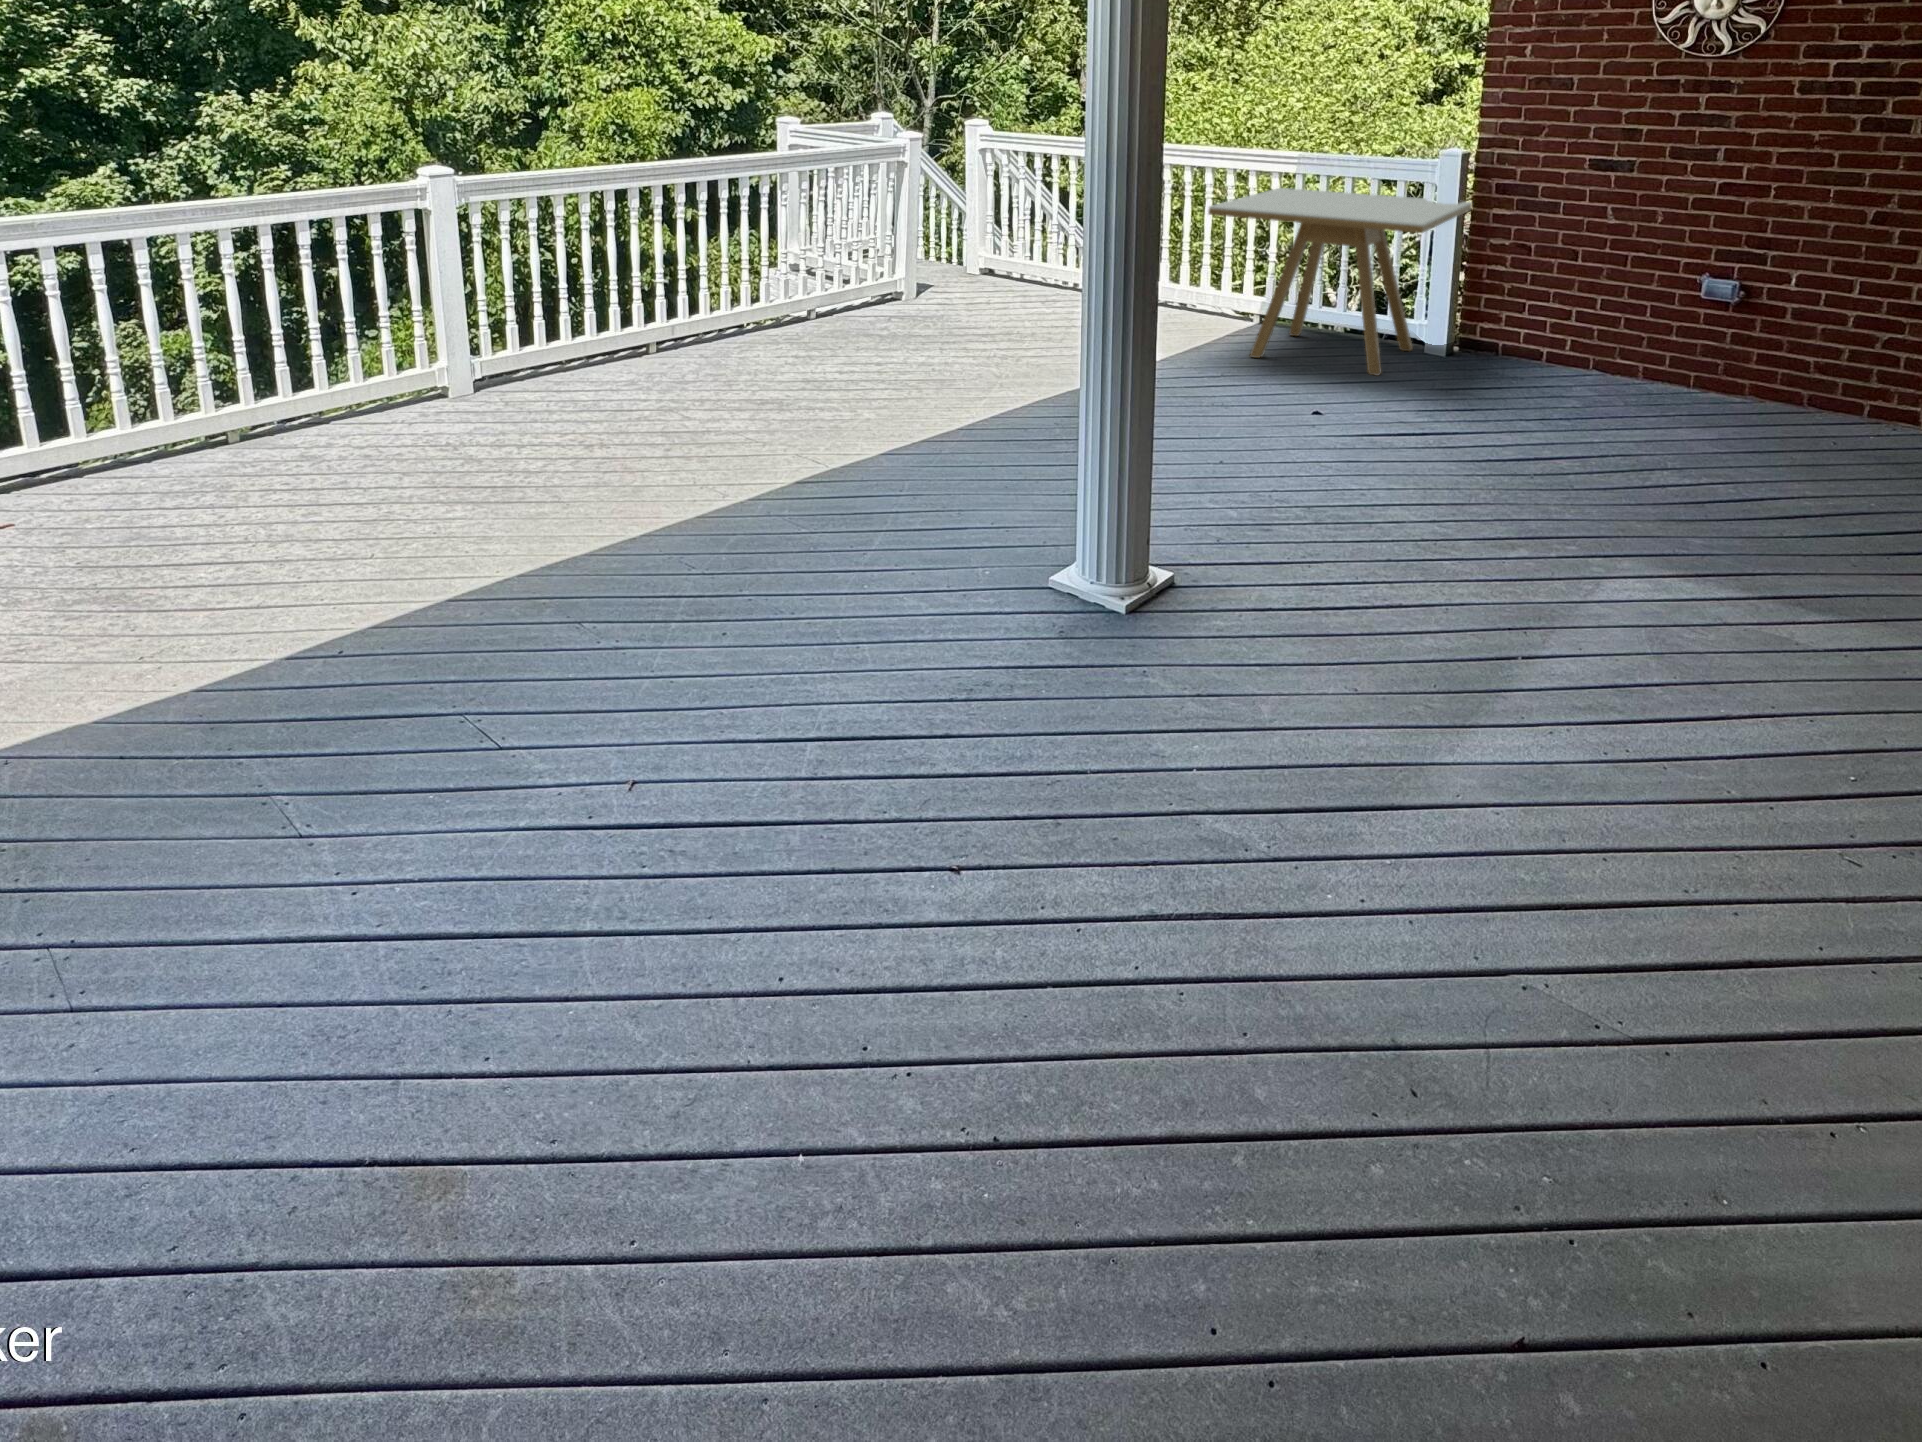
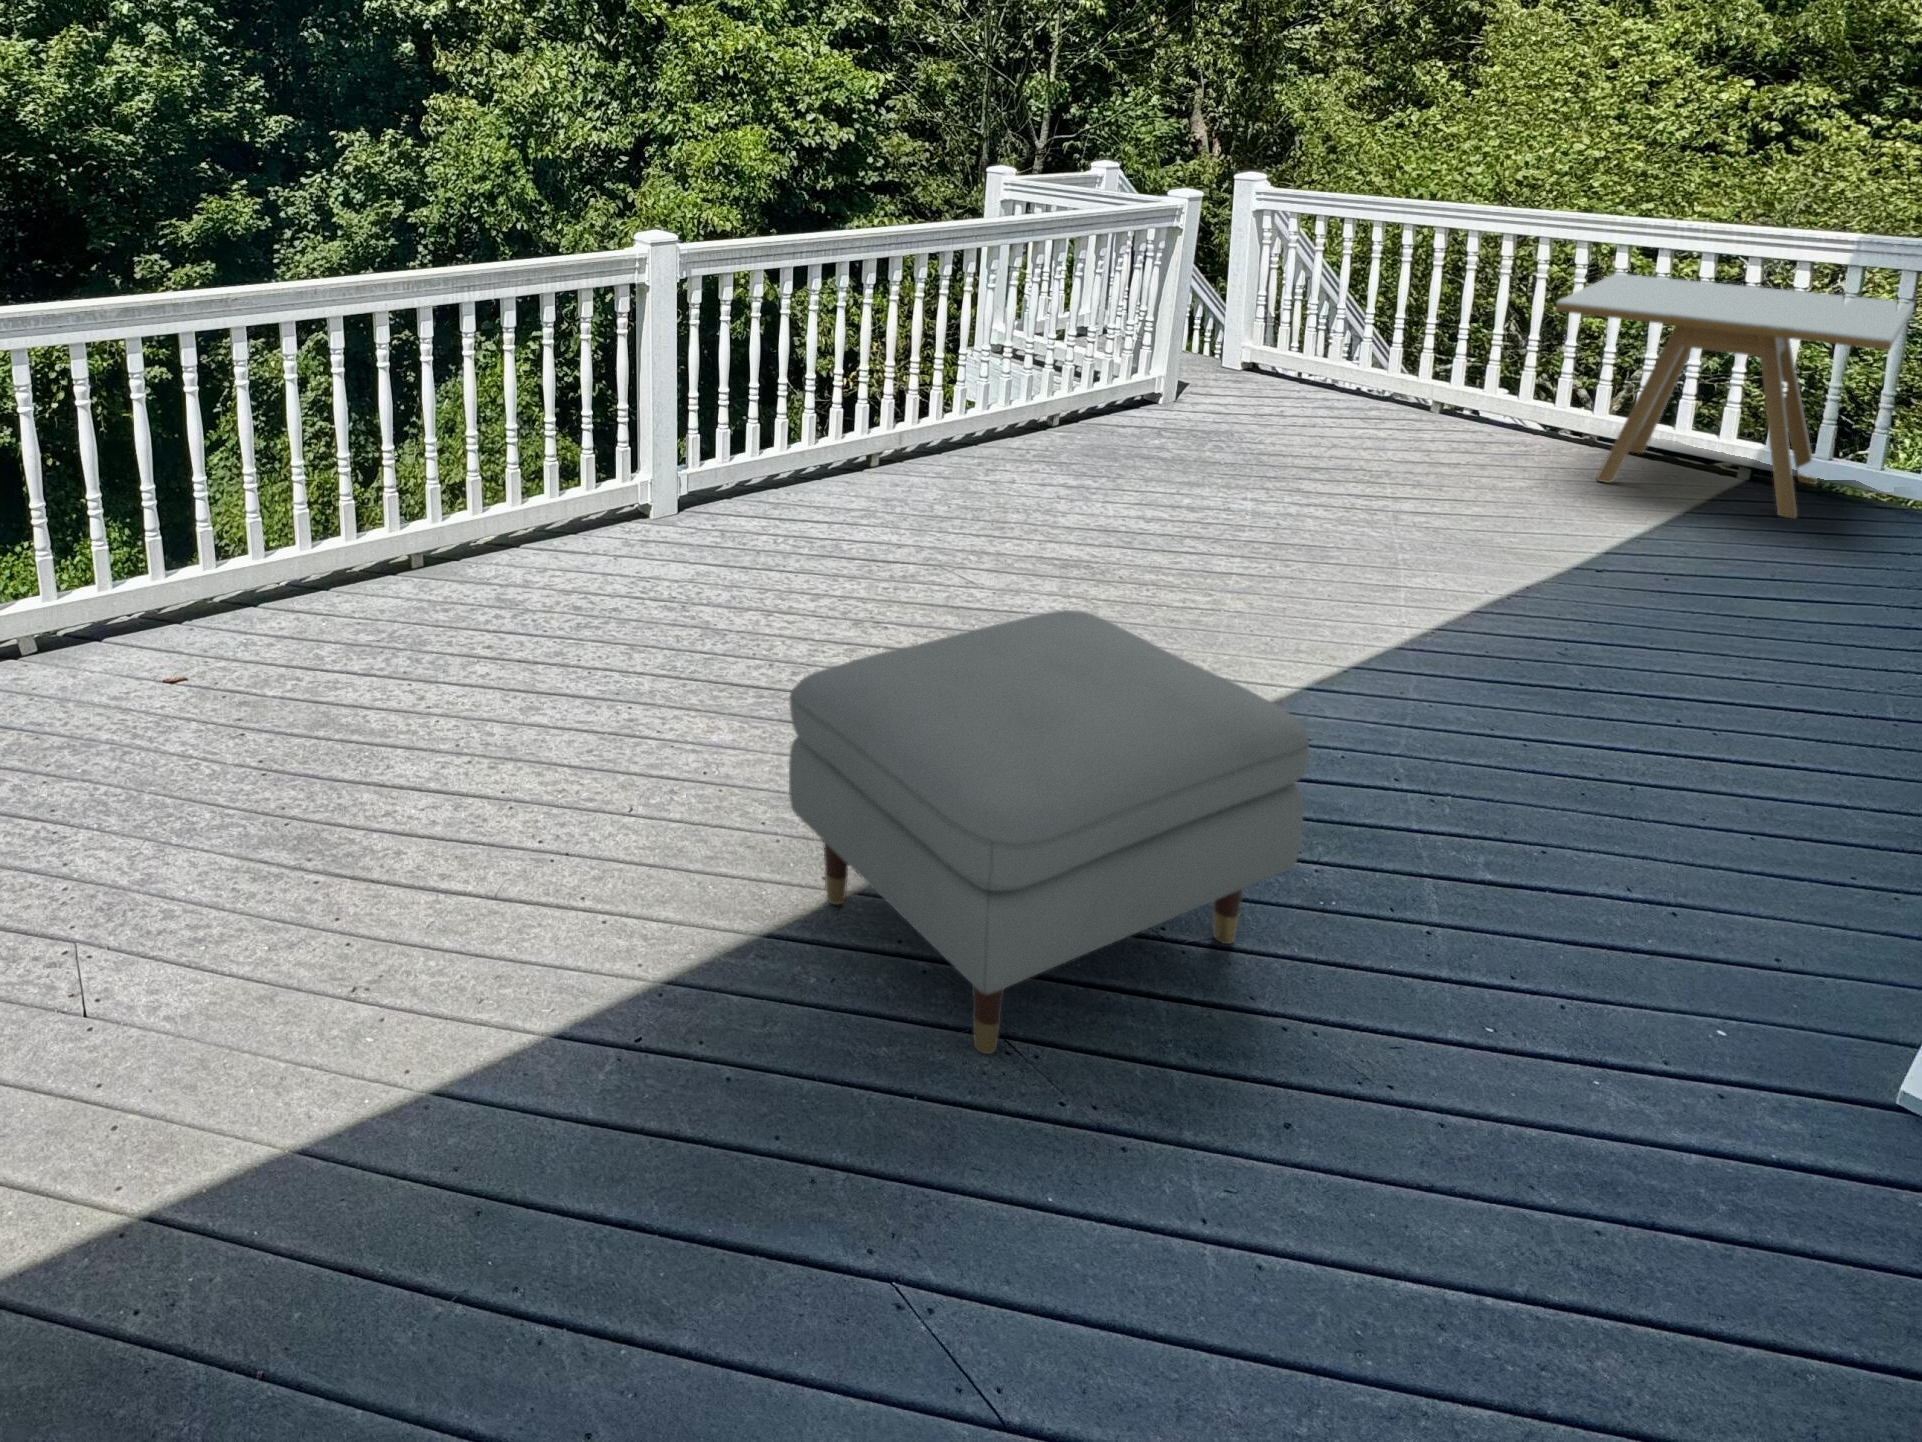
ottoman: none [314,446,769,807] -> present [789,610,1309,1054]

